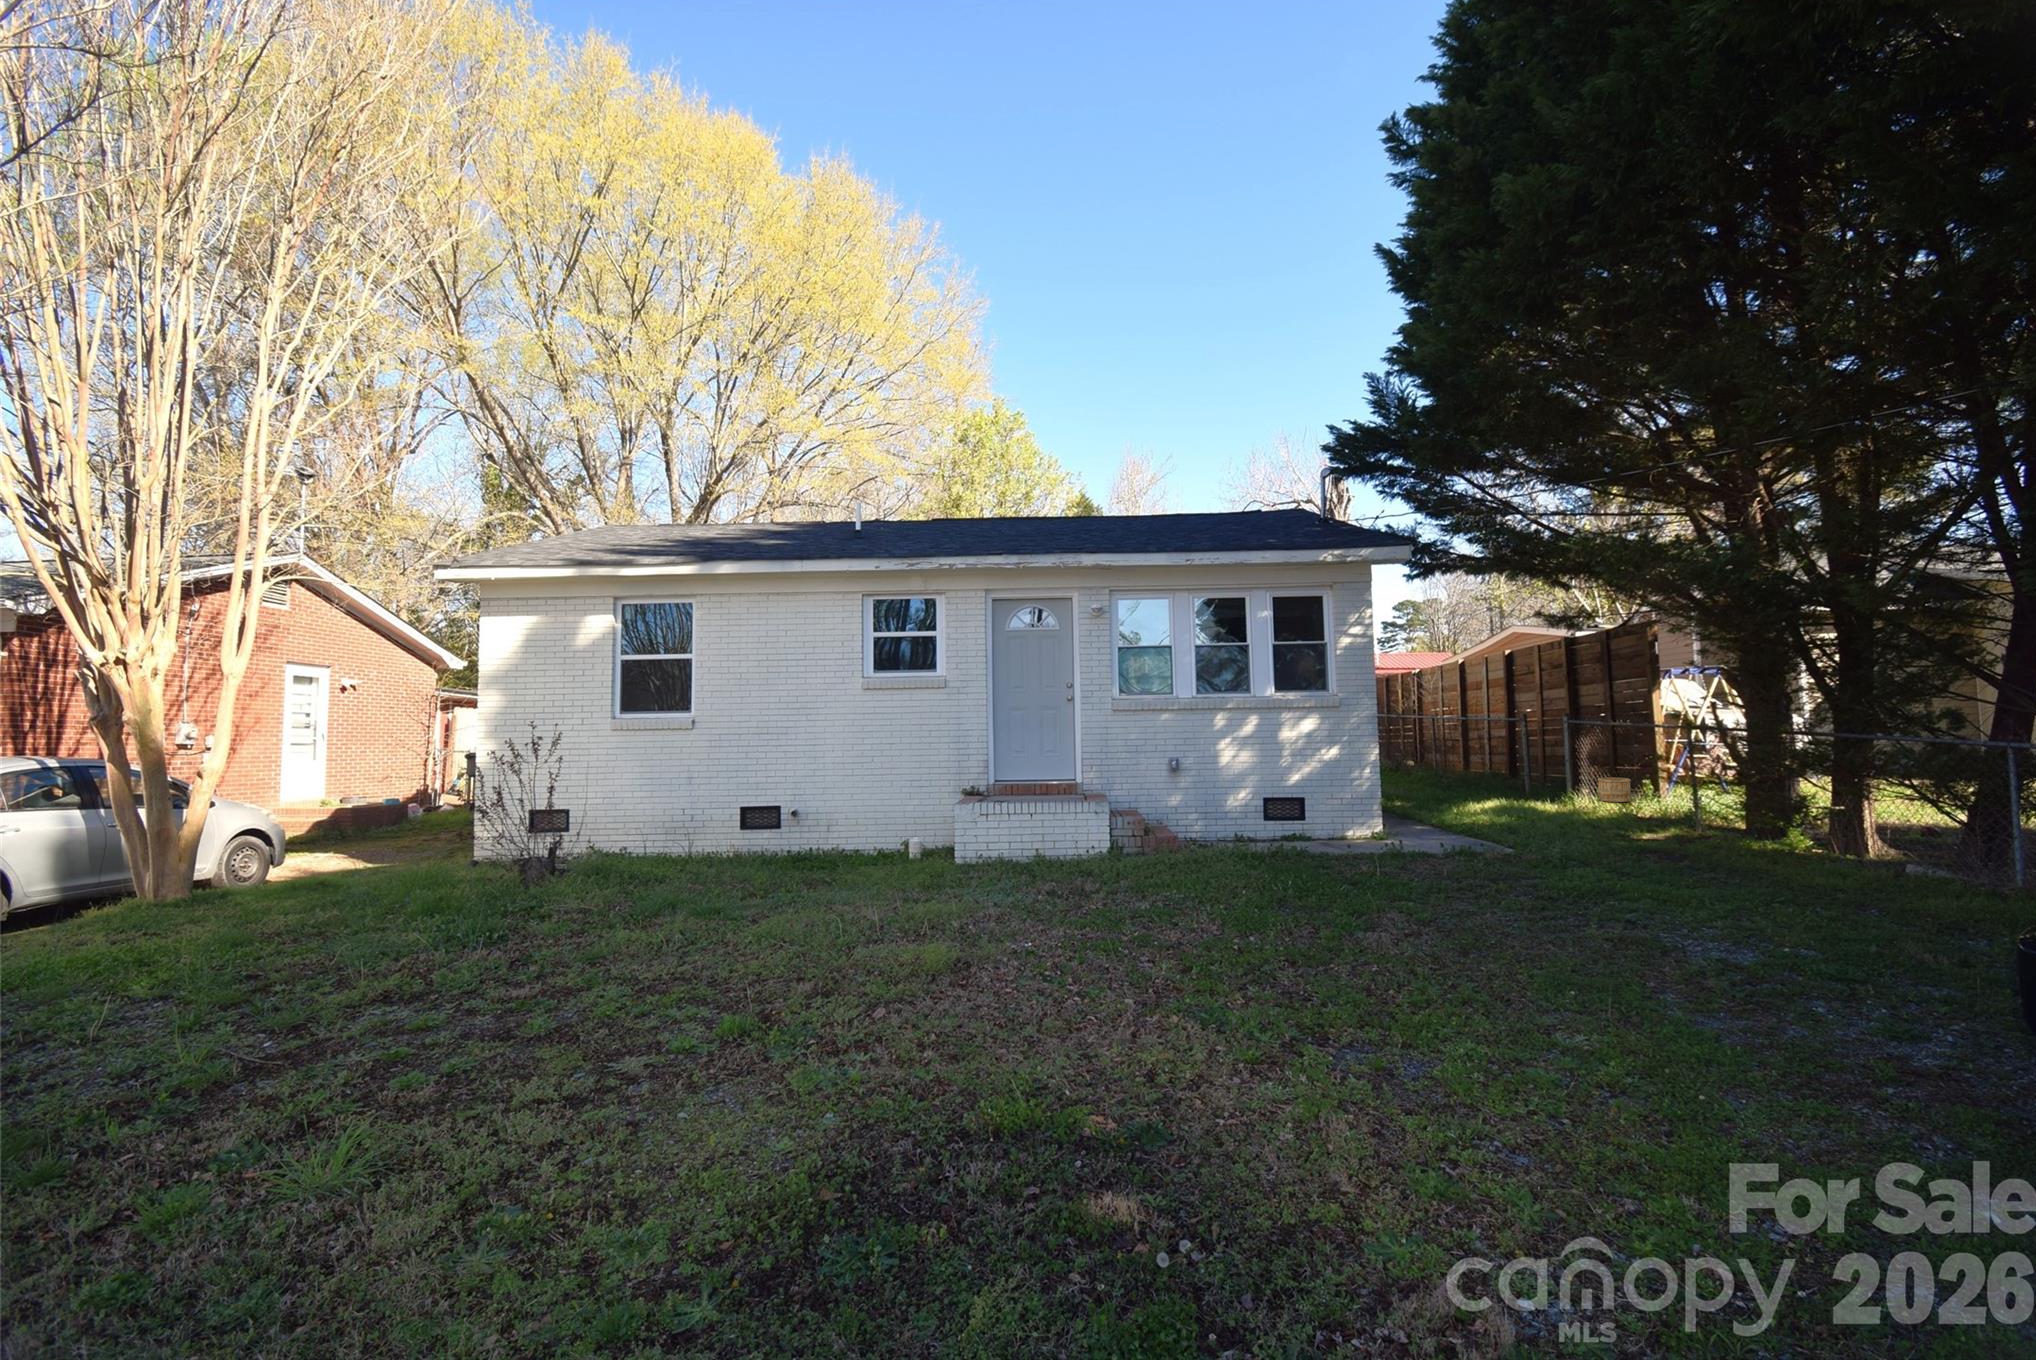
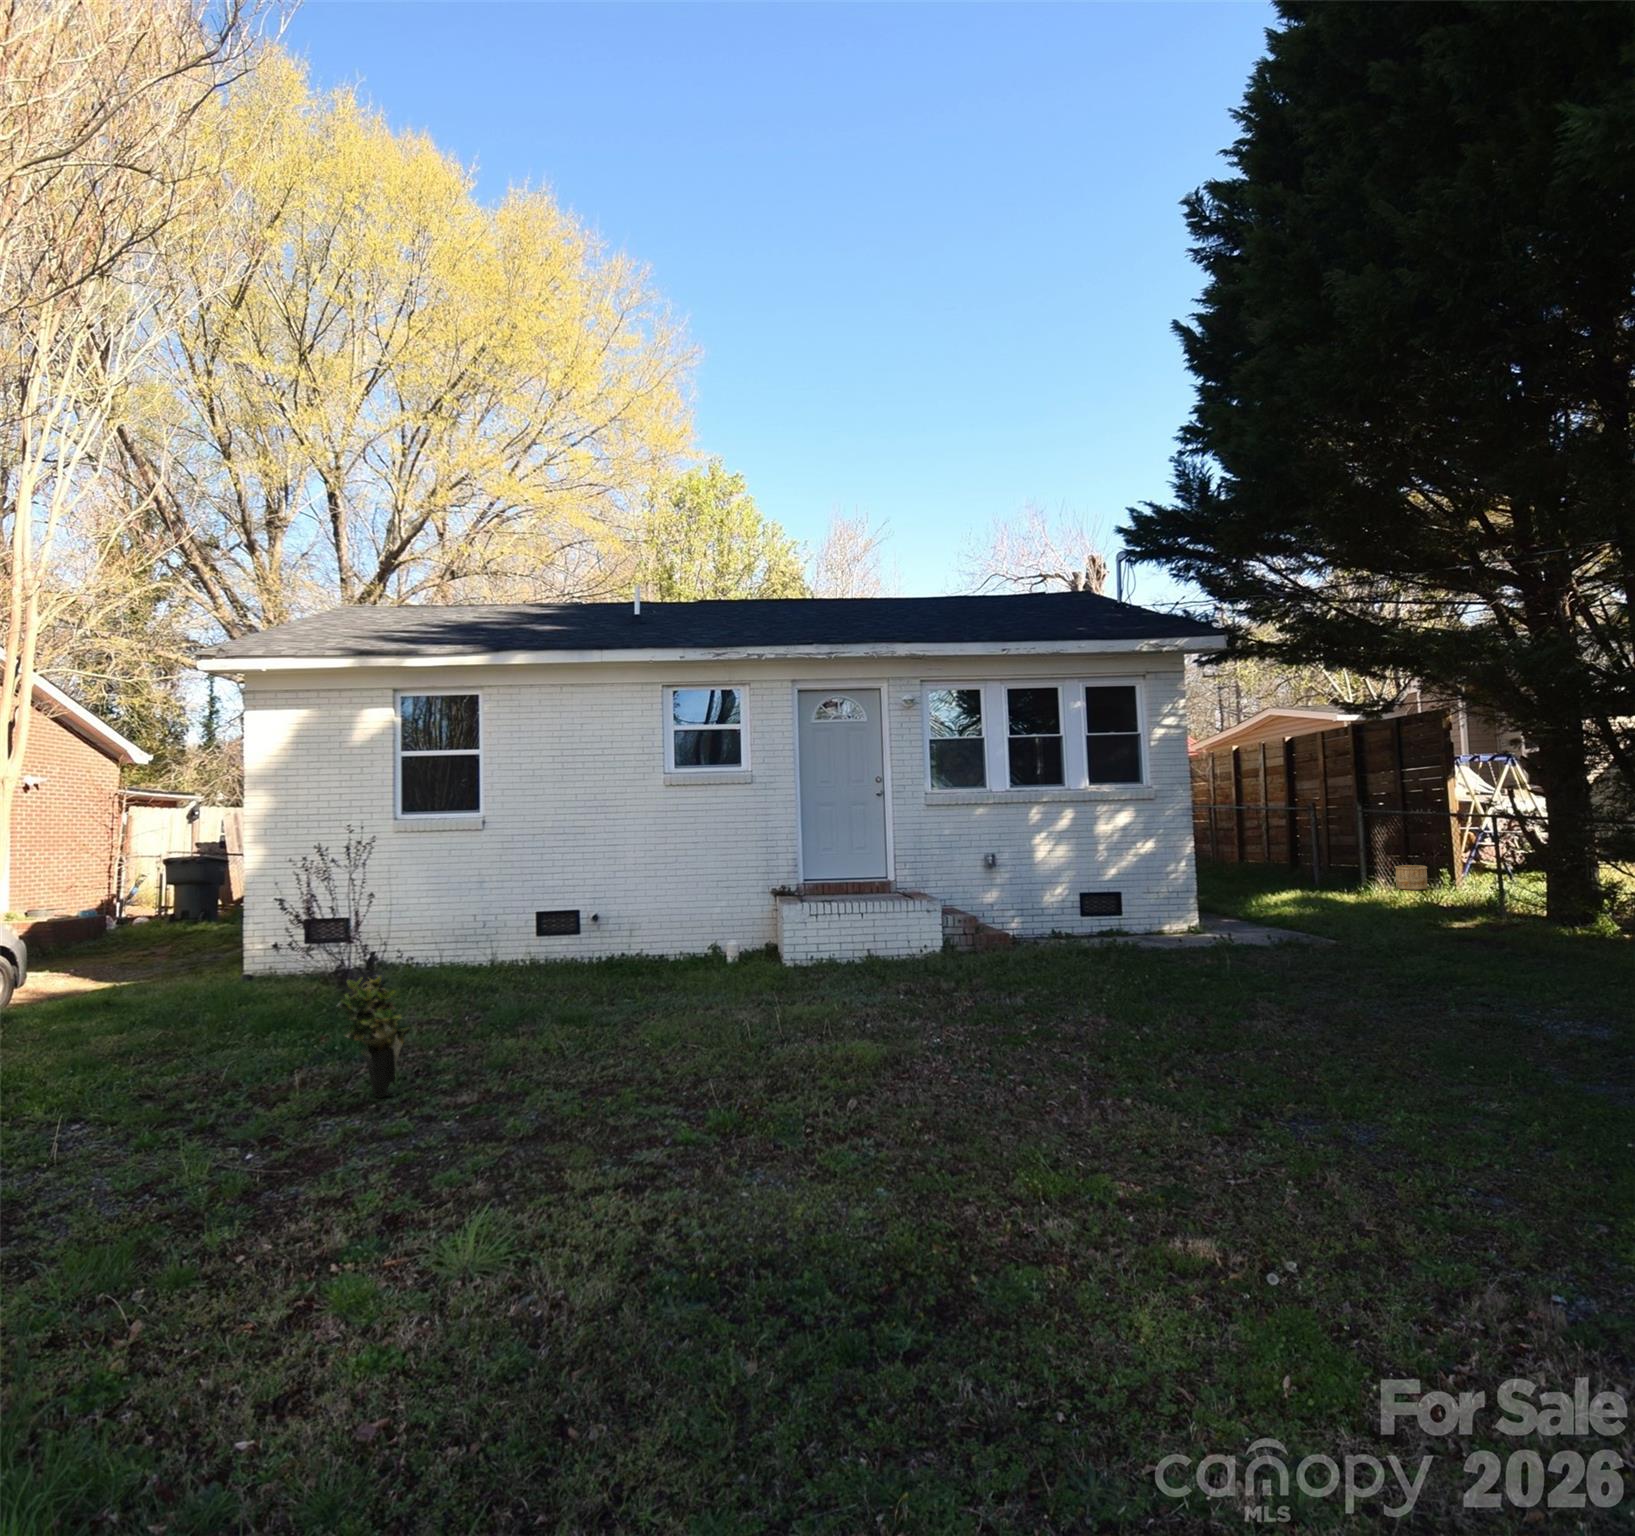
potted plant: none [414,870,493,997] -> present [336,976,409,1098]

